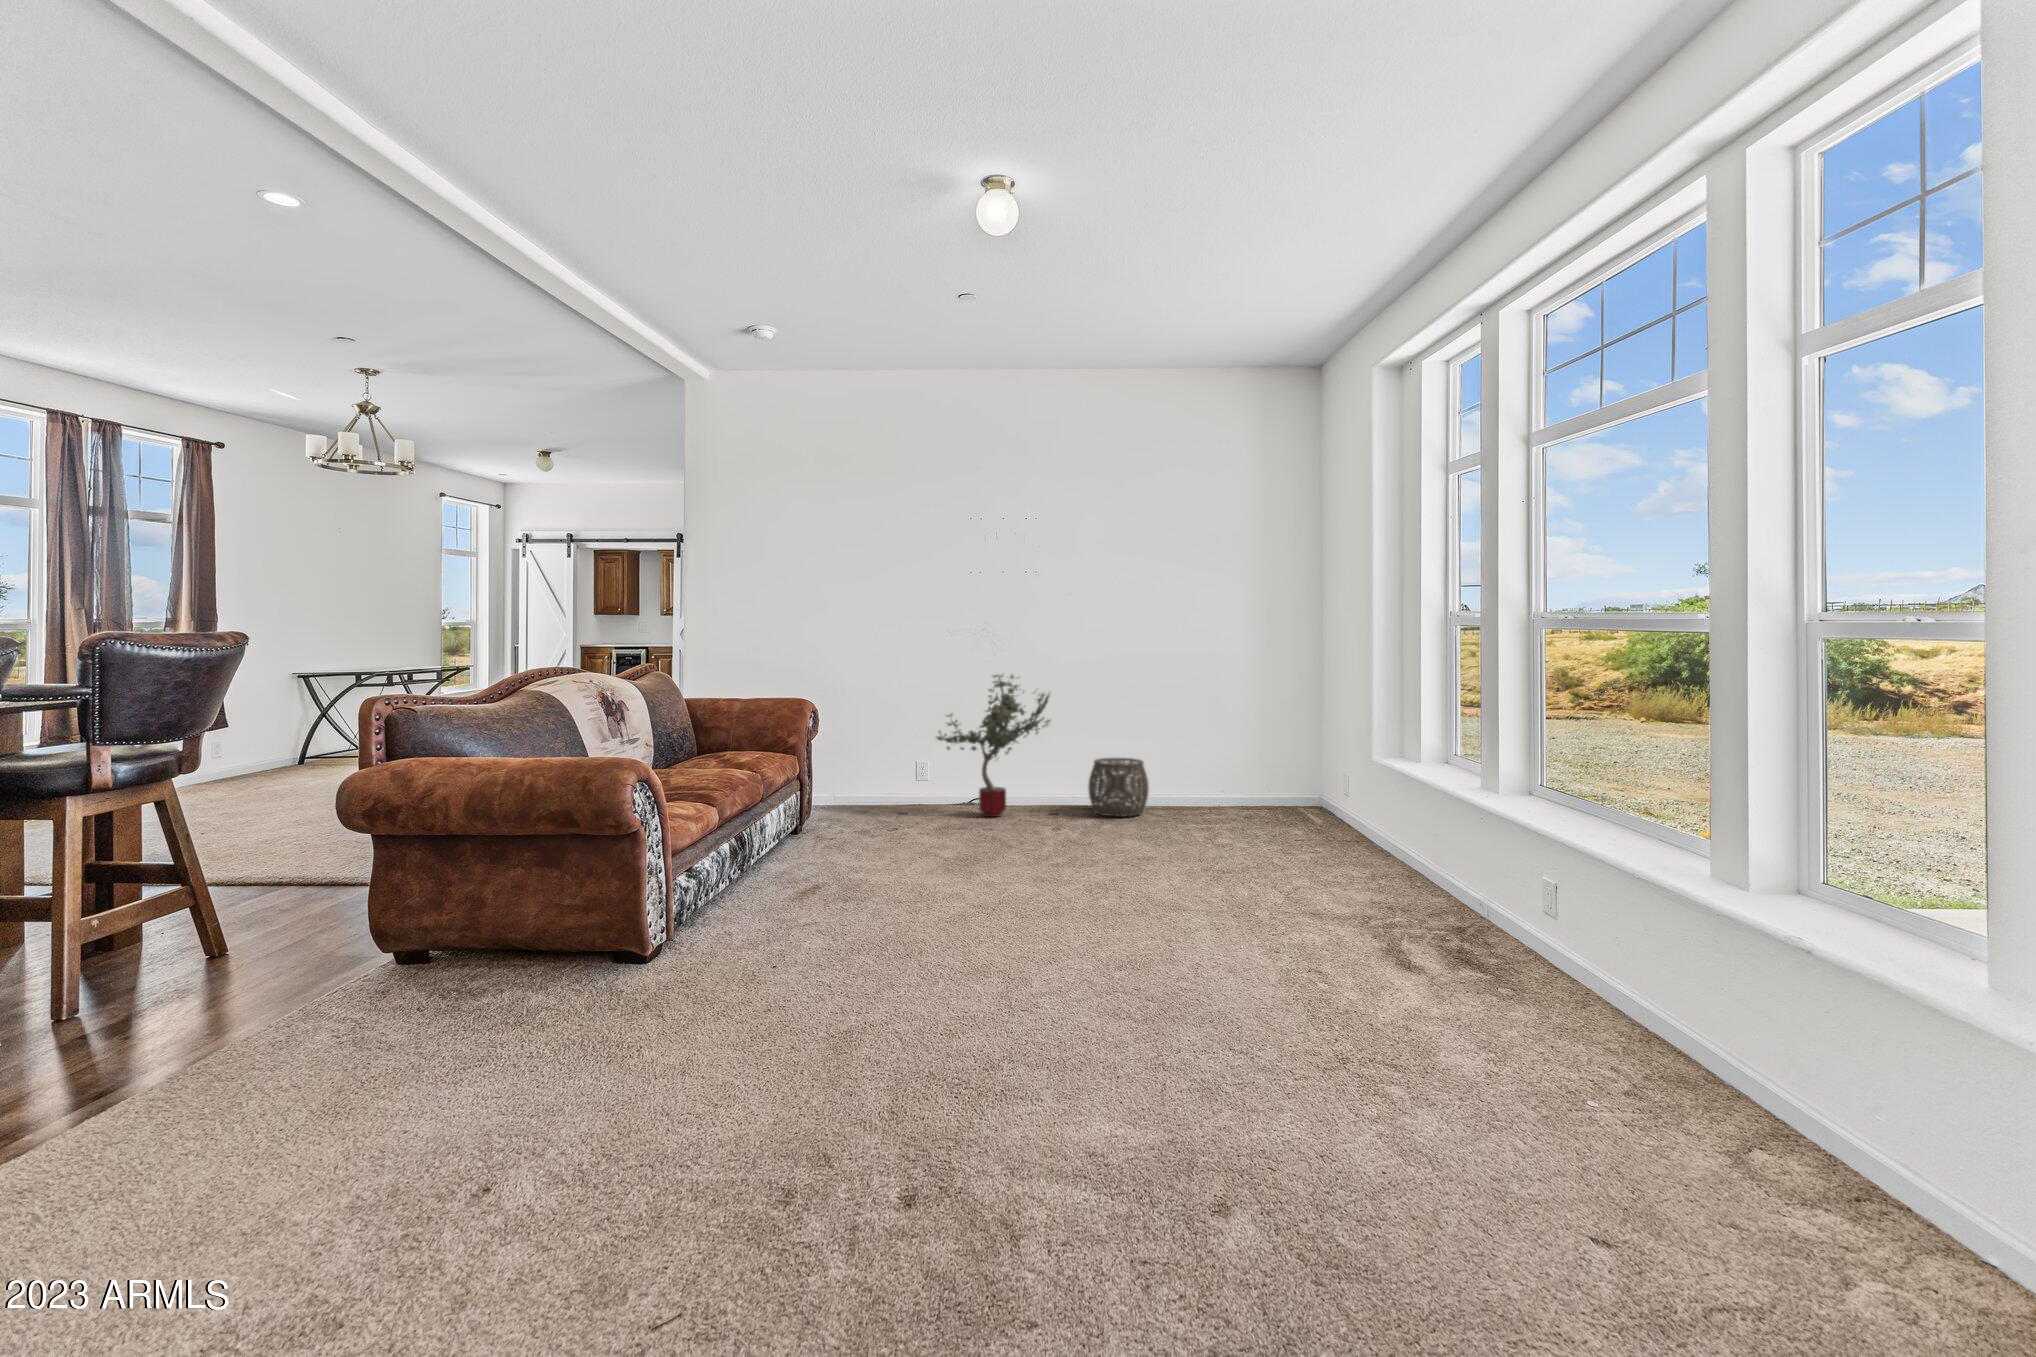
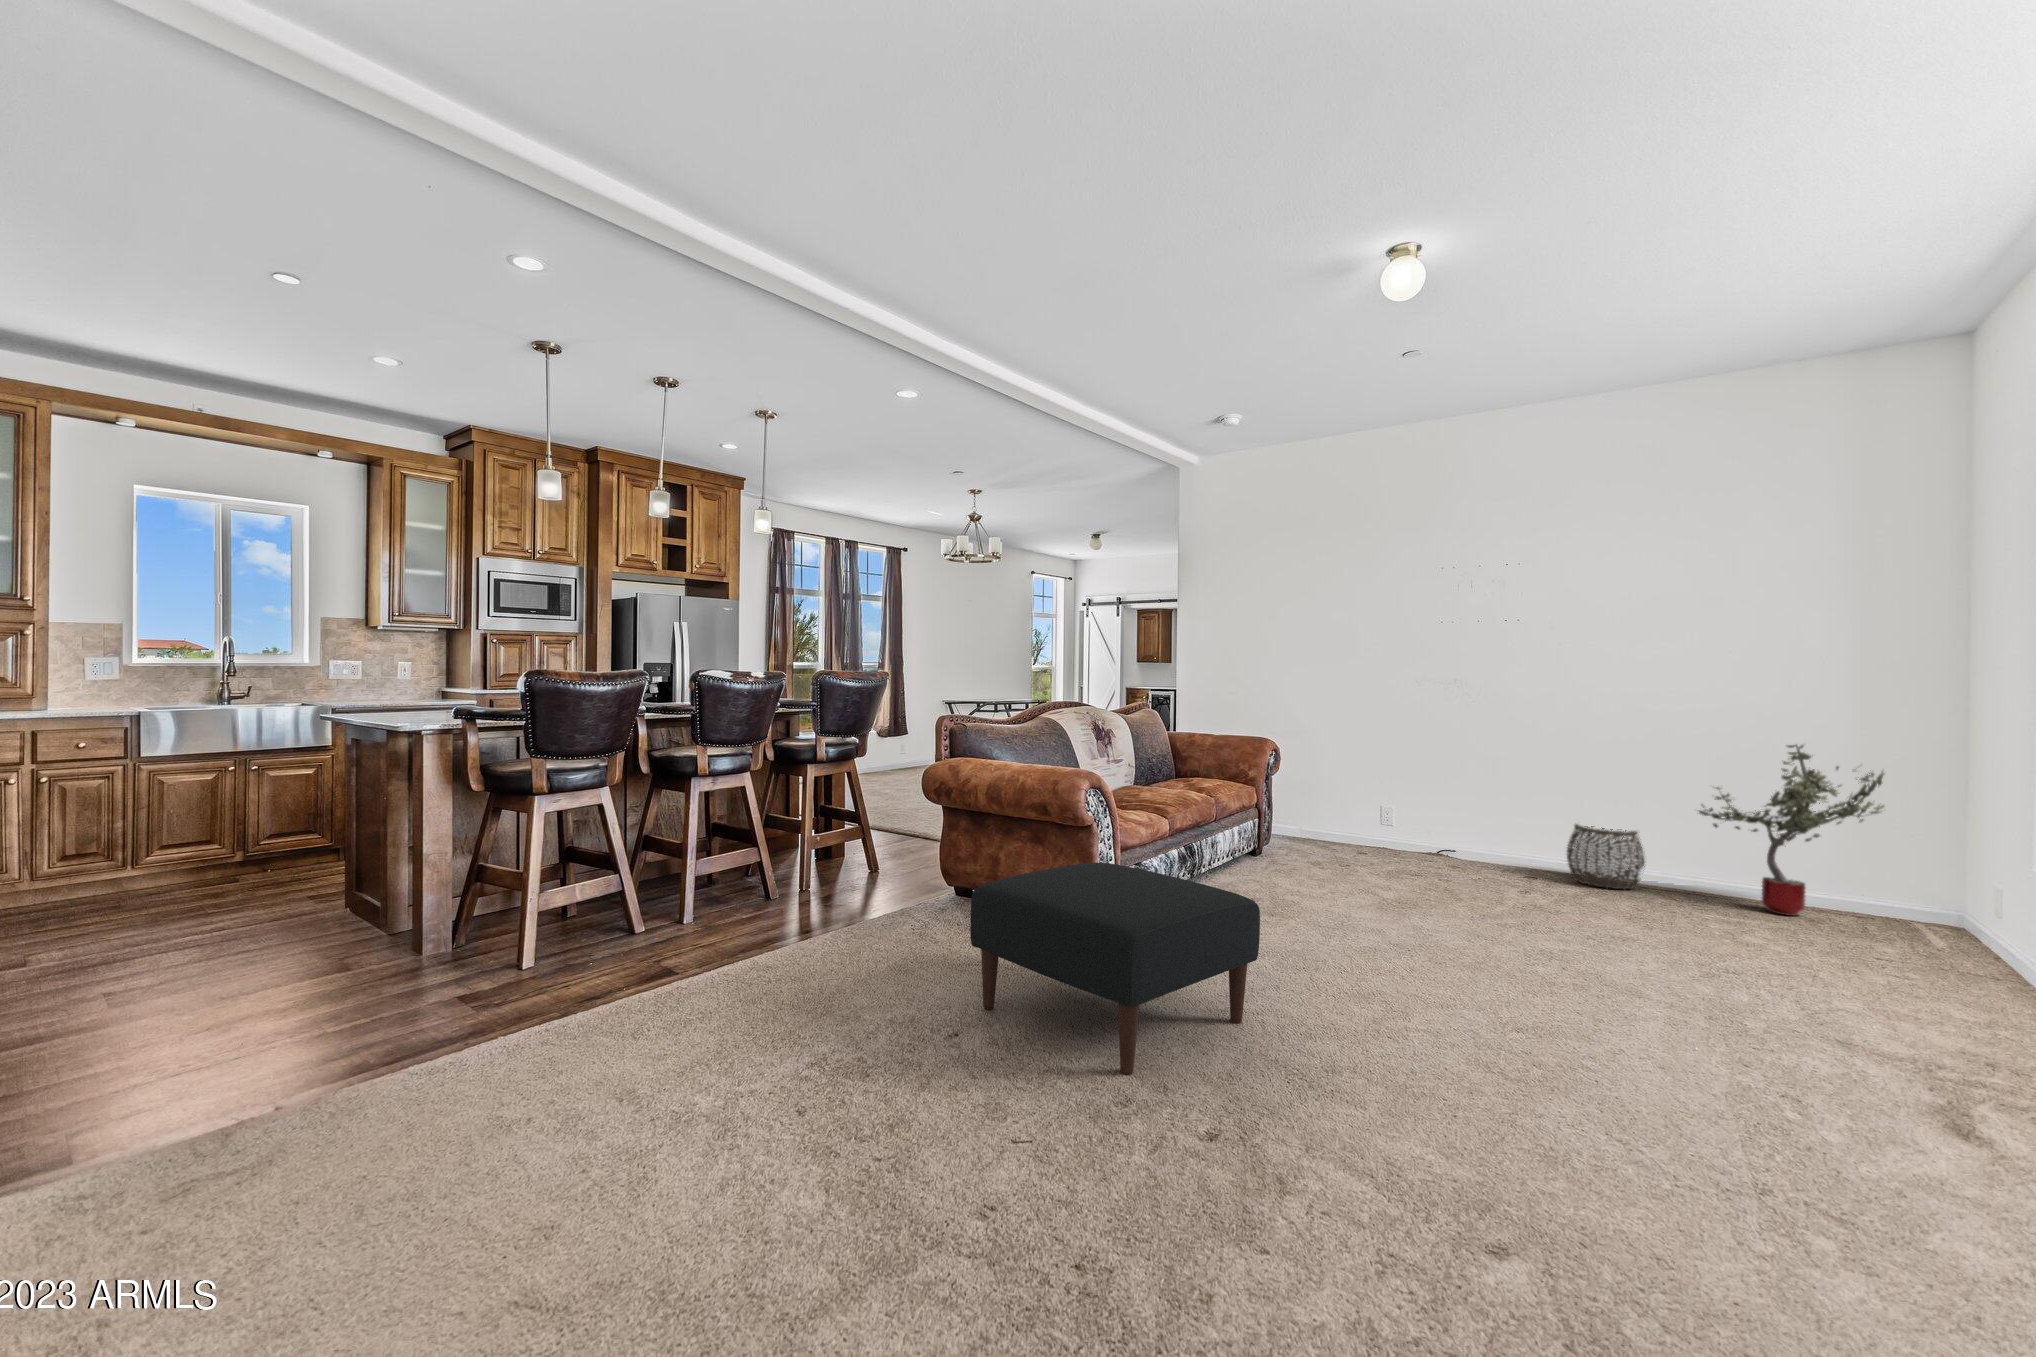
potted tree: present [937,674,1050,817] -> present [1698,744,1884,916]
ottoman: none [490,878,891,1157] -> present [970,863,1260,1074]

